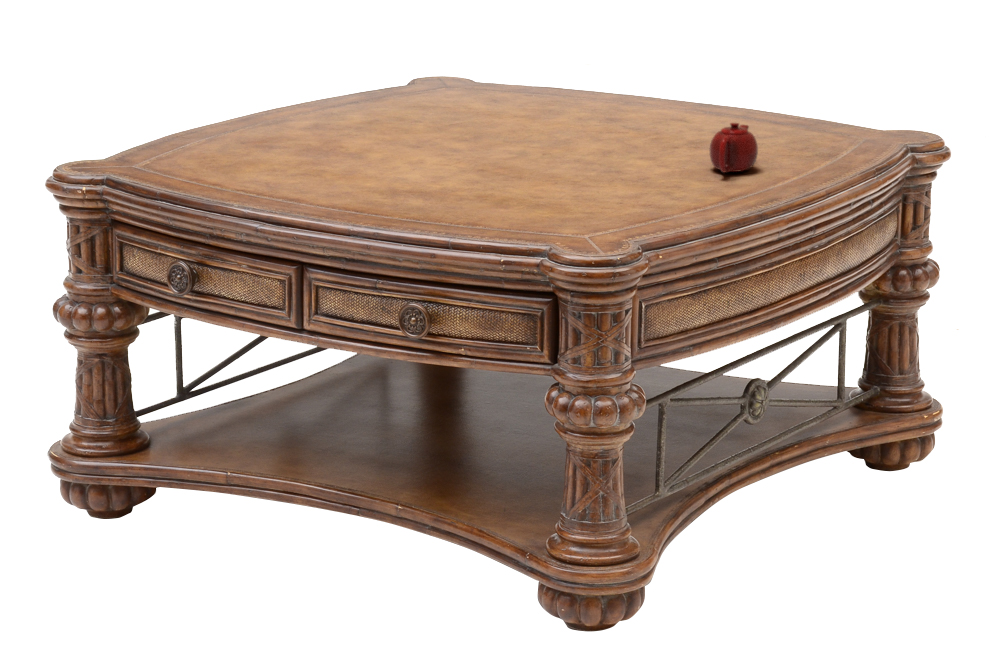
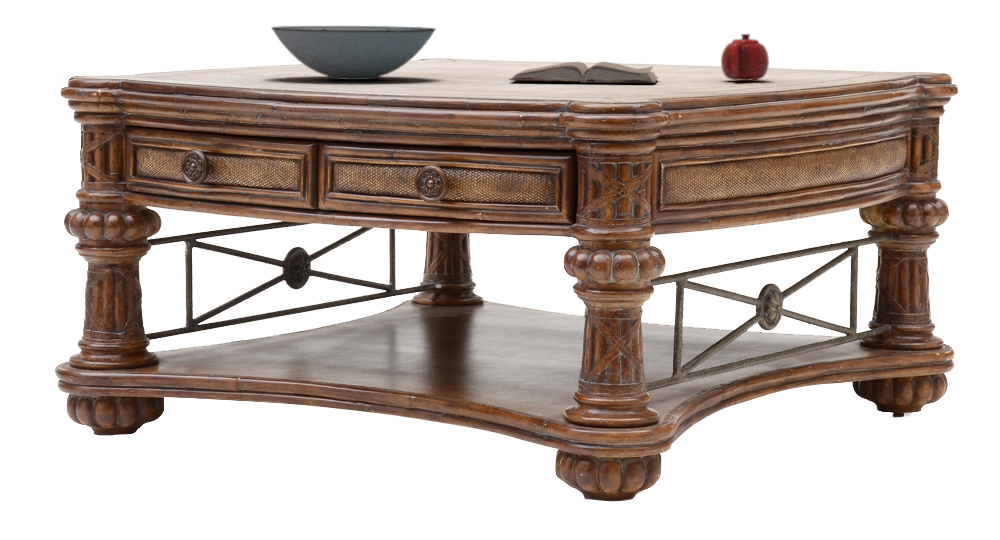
decorative bowl: none [254,107,421,177] -> present [272,26,435,80]
hardback book: none [494,148,646,187] -> present [510,62,658,83]

